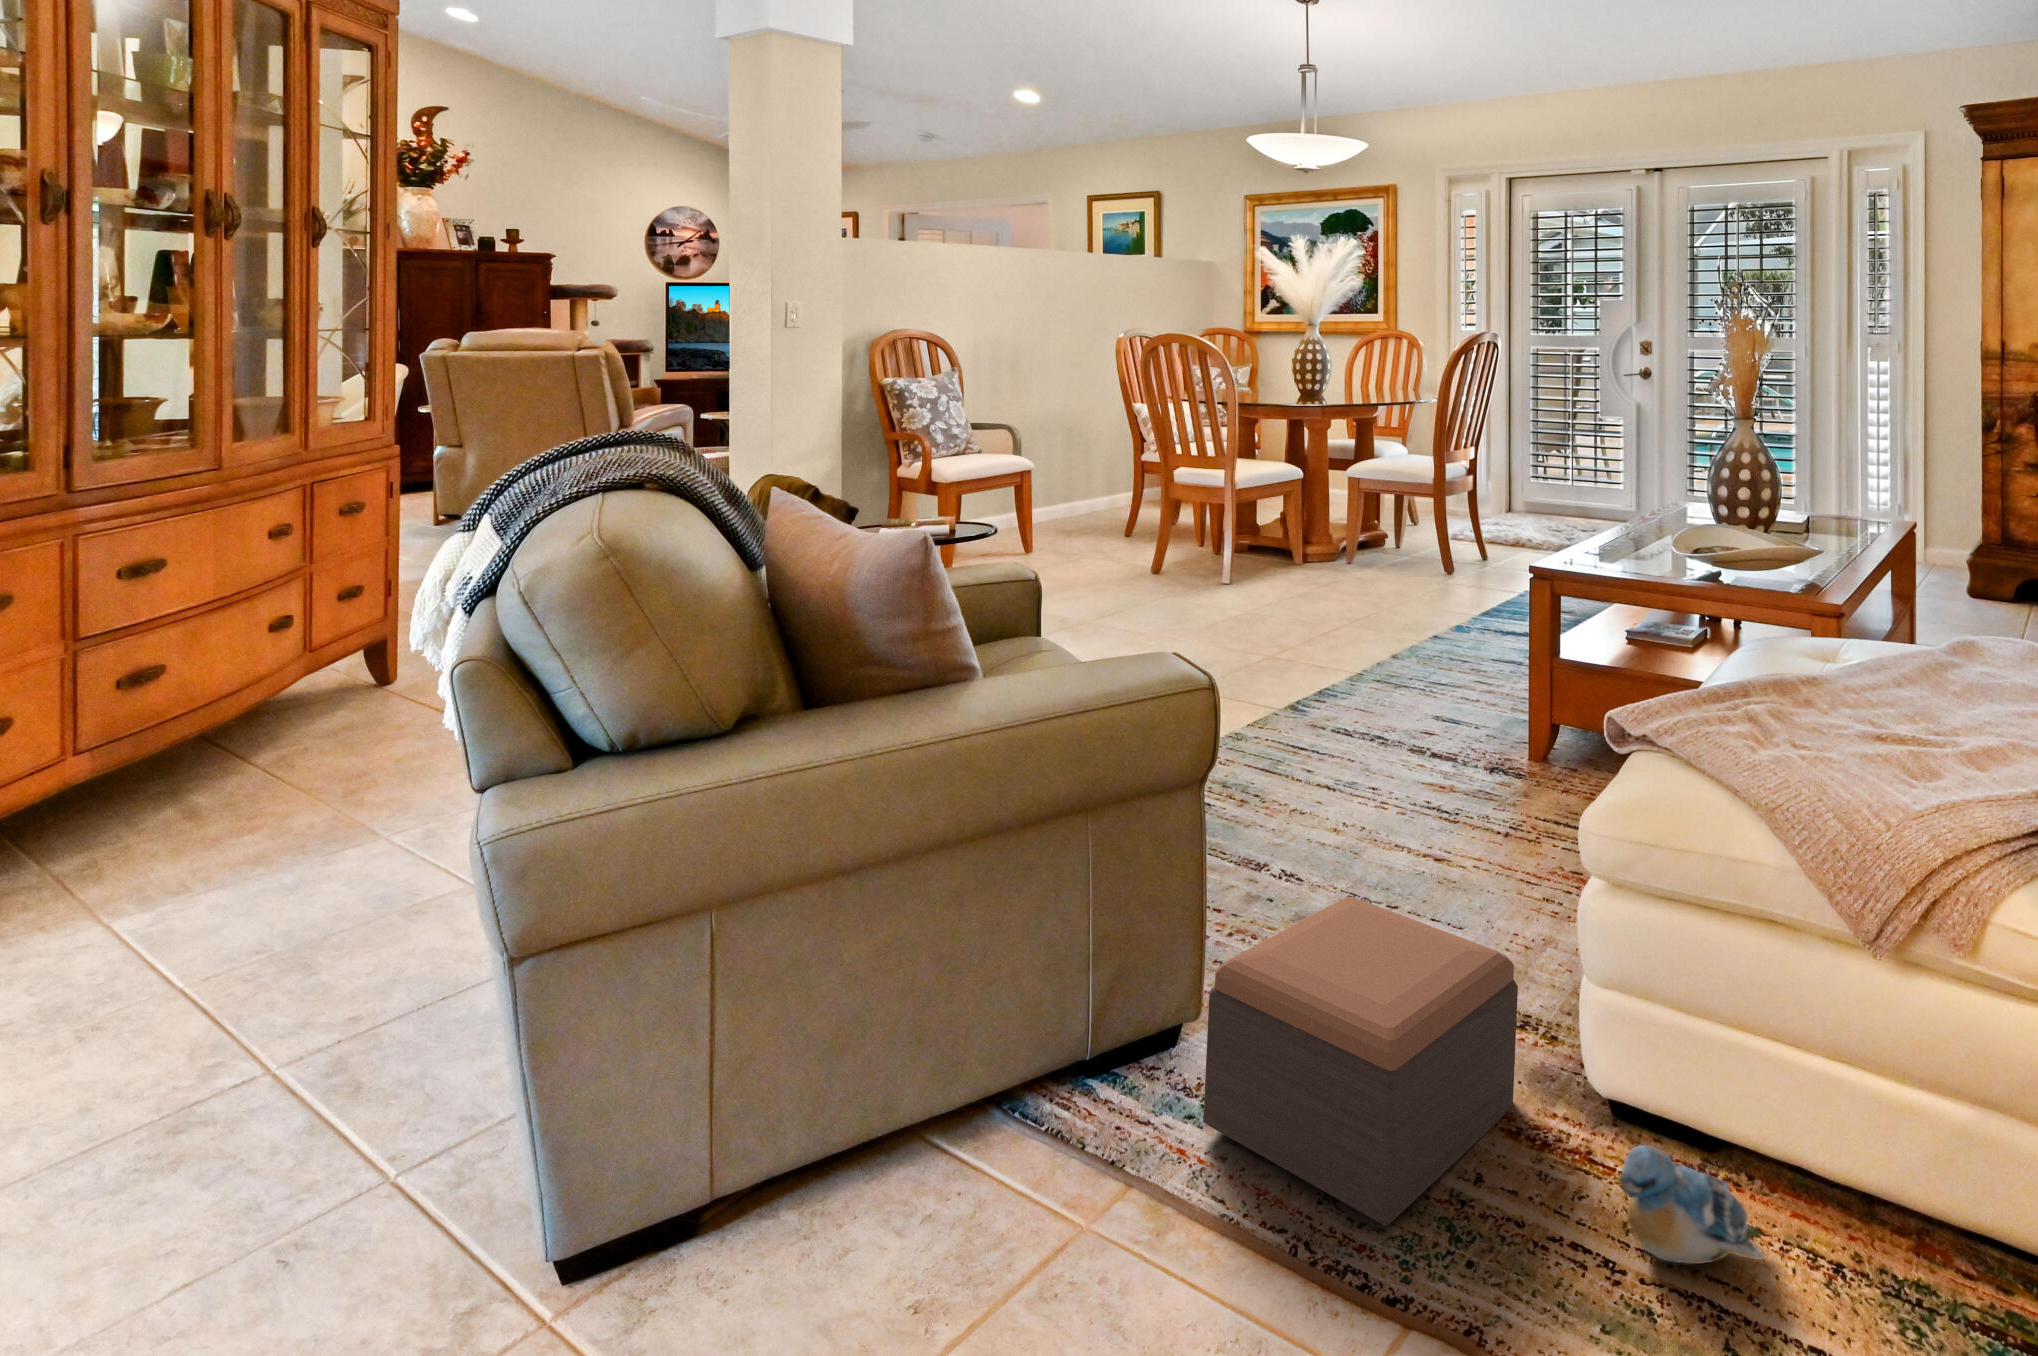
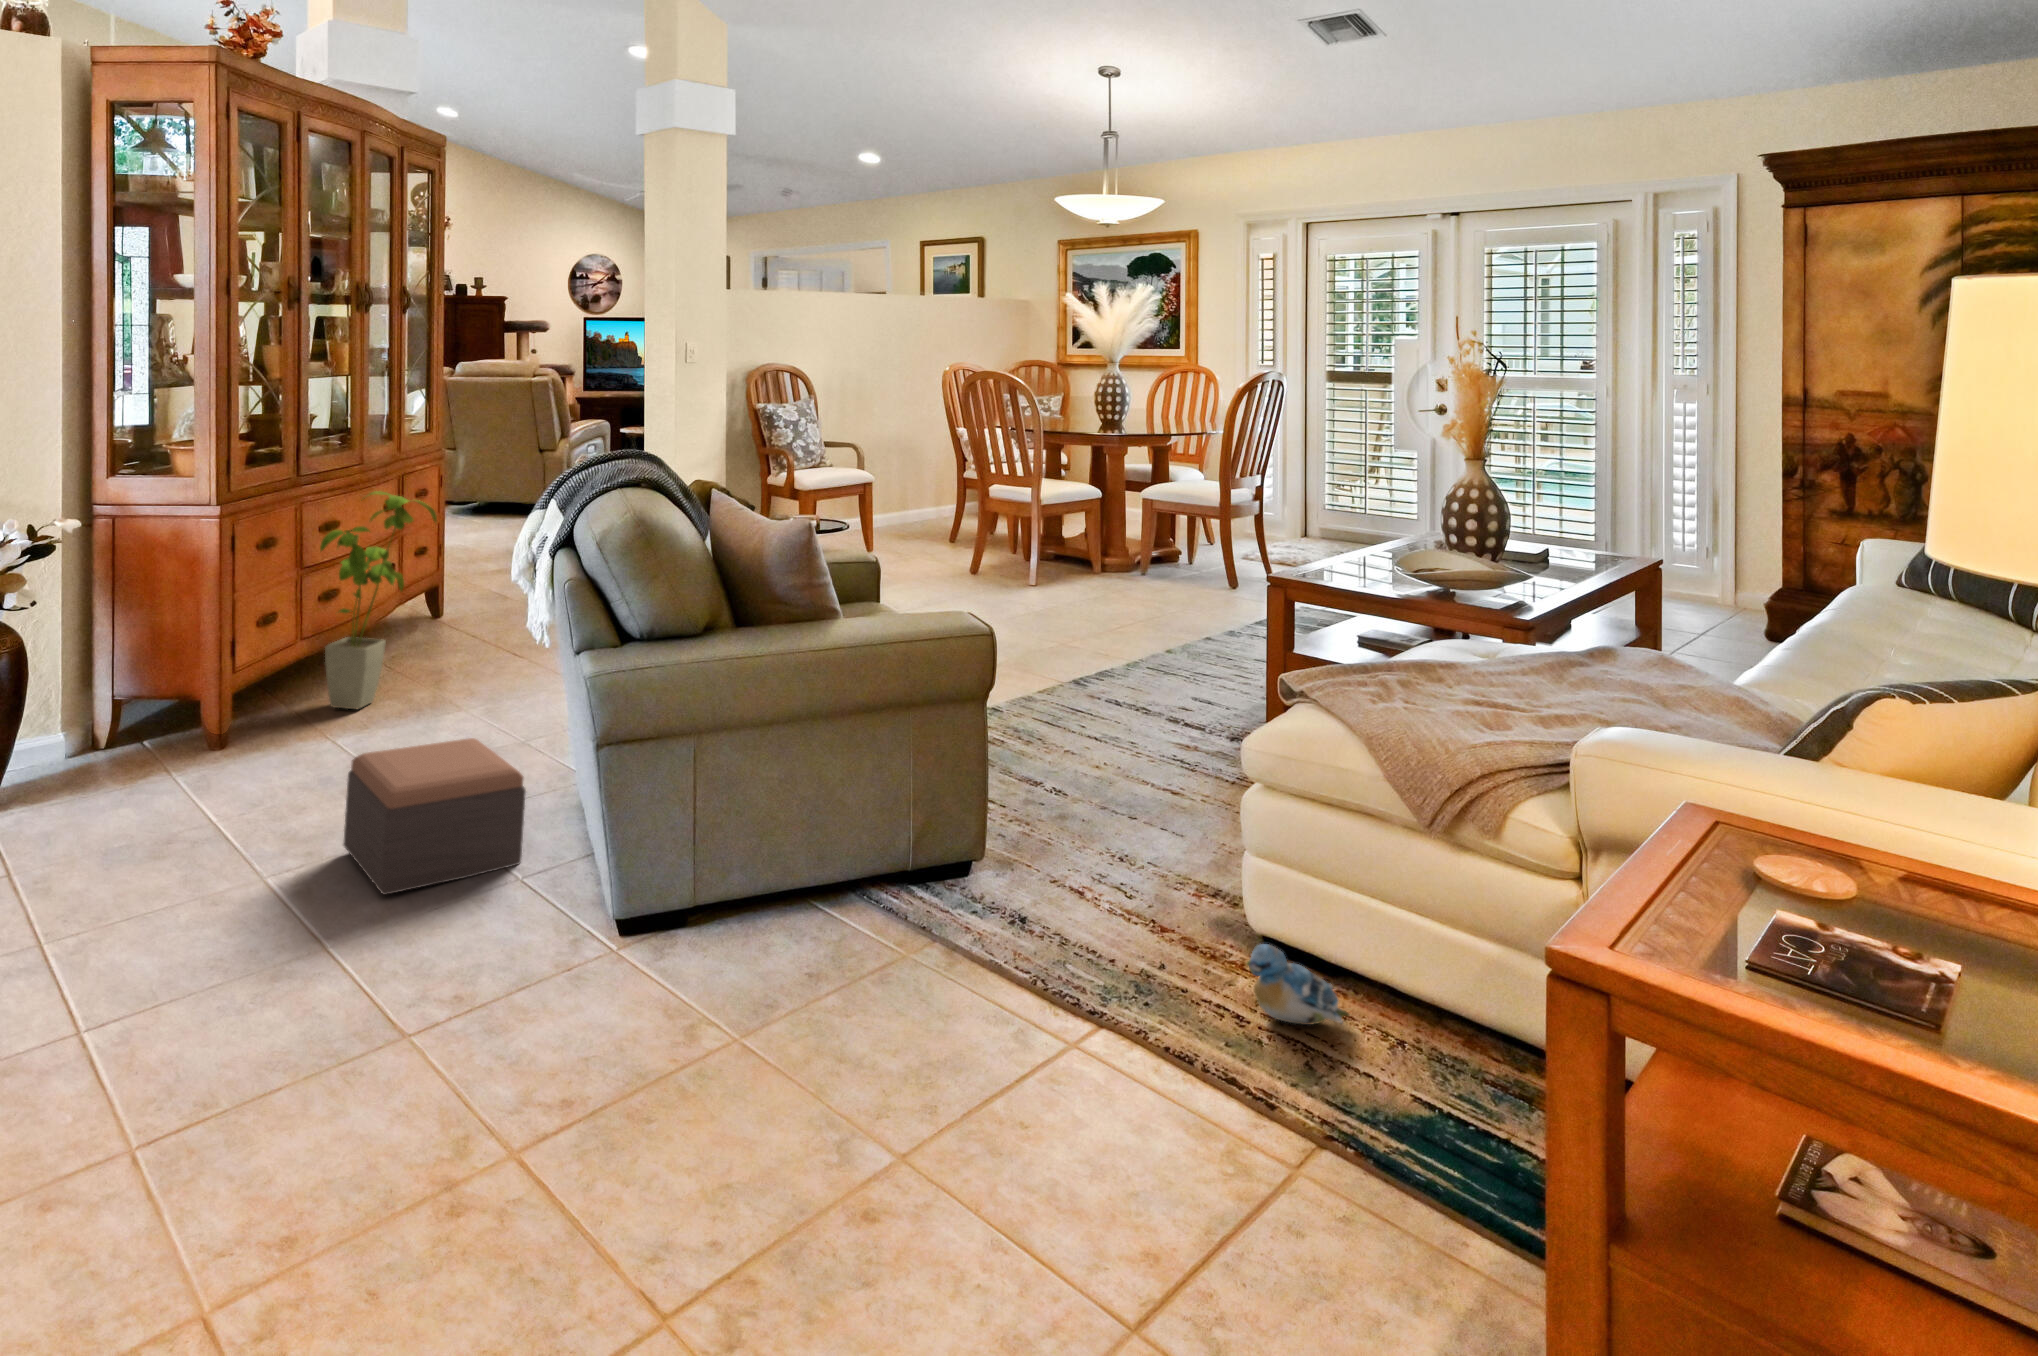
house plant: none [120,510,352,850] -> present [320,491,437,709]
footstool: present [1203,897,1518,1226] -> present [344,738,526,895]

